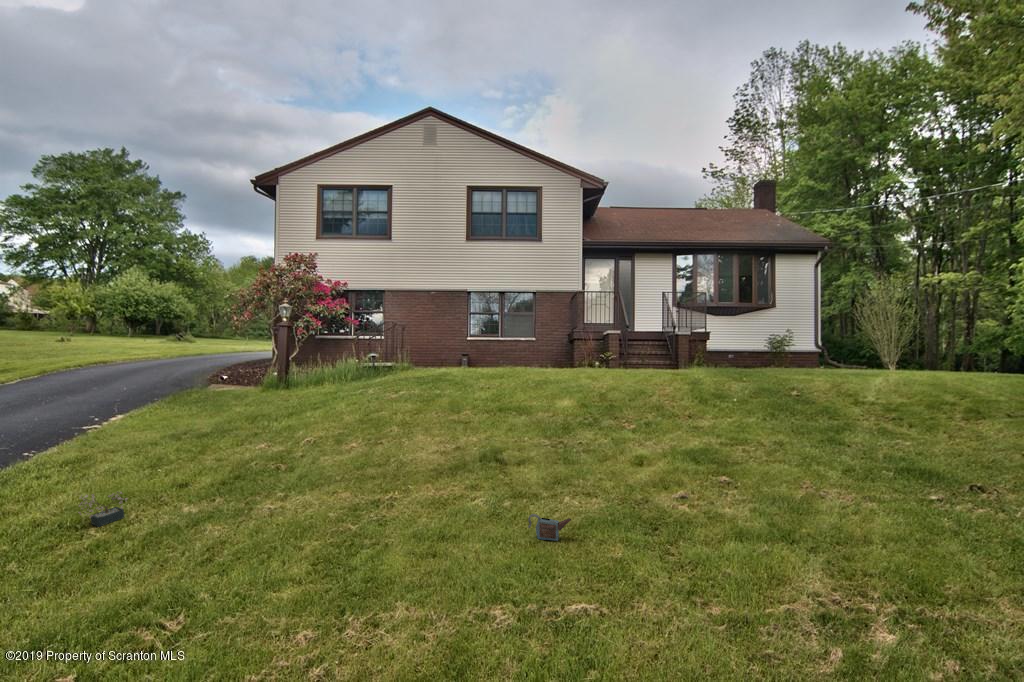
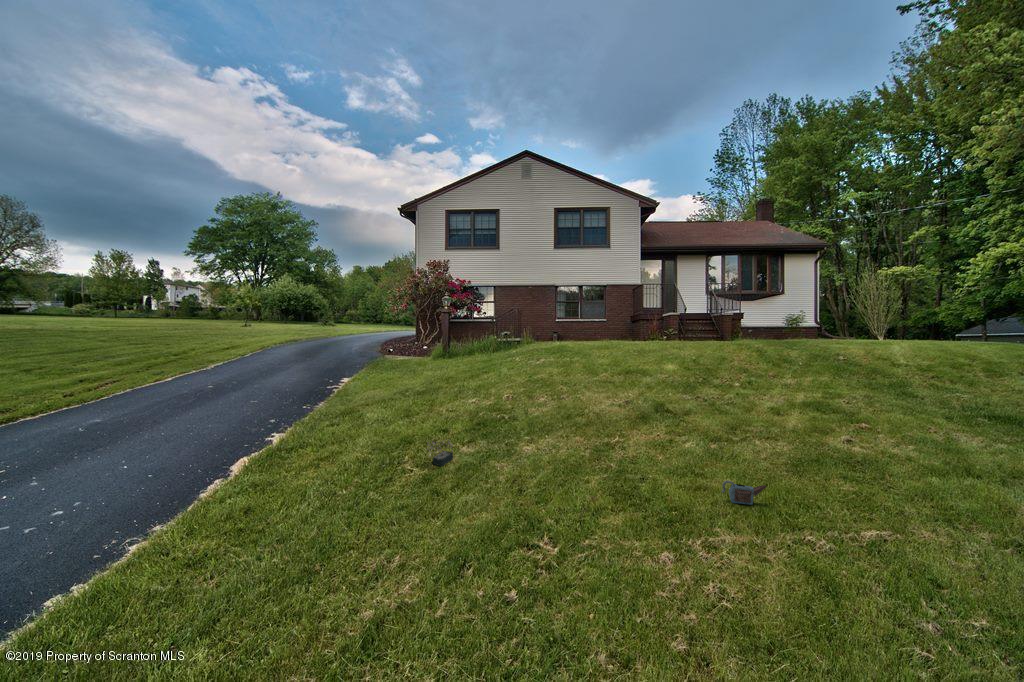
watering can: present [528,514,571,541] -> present [722,481,767,505]

